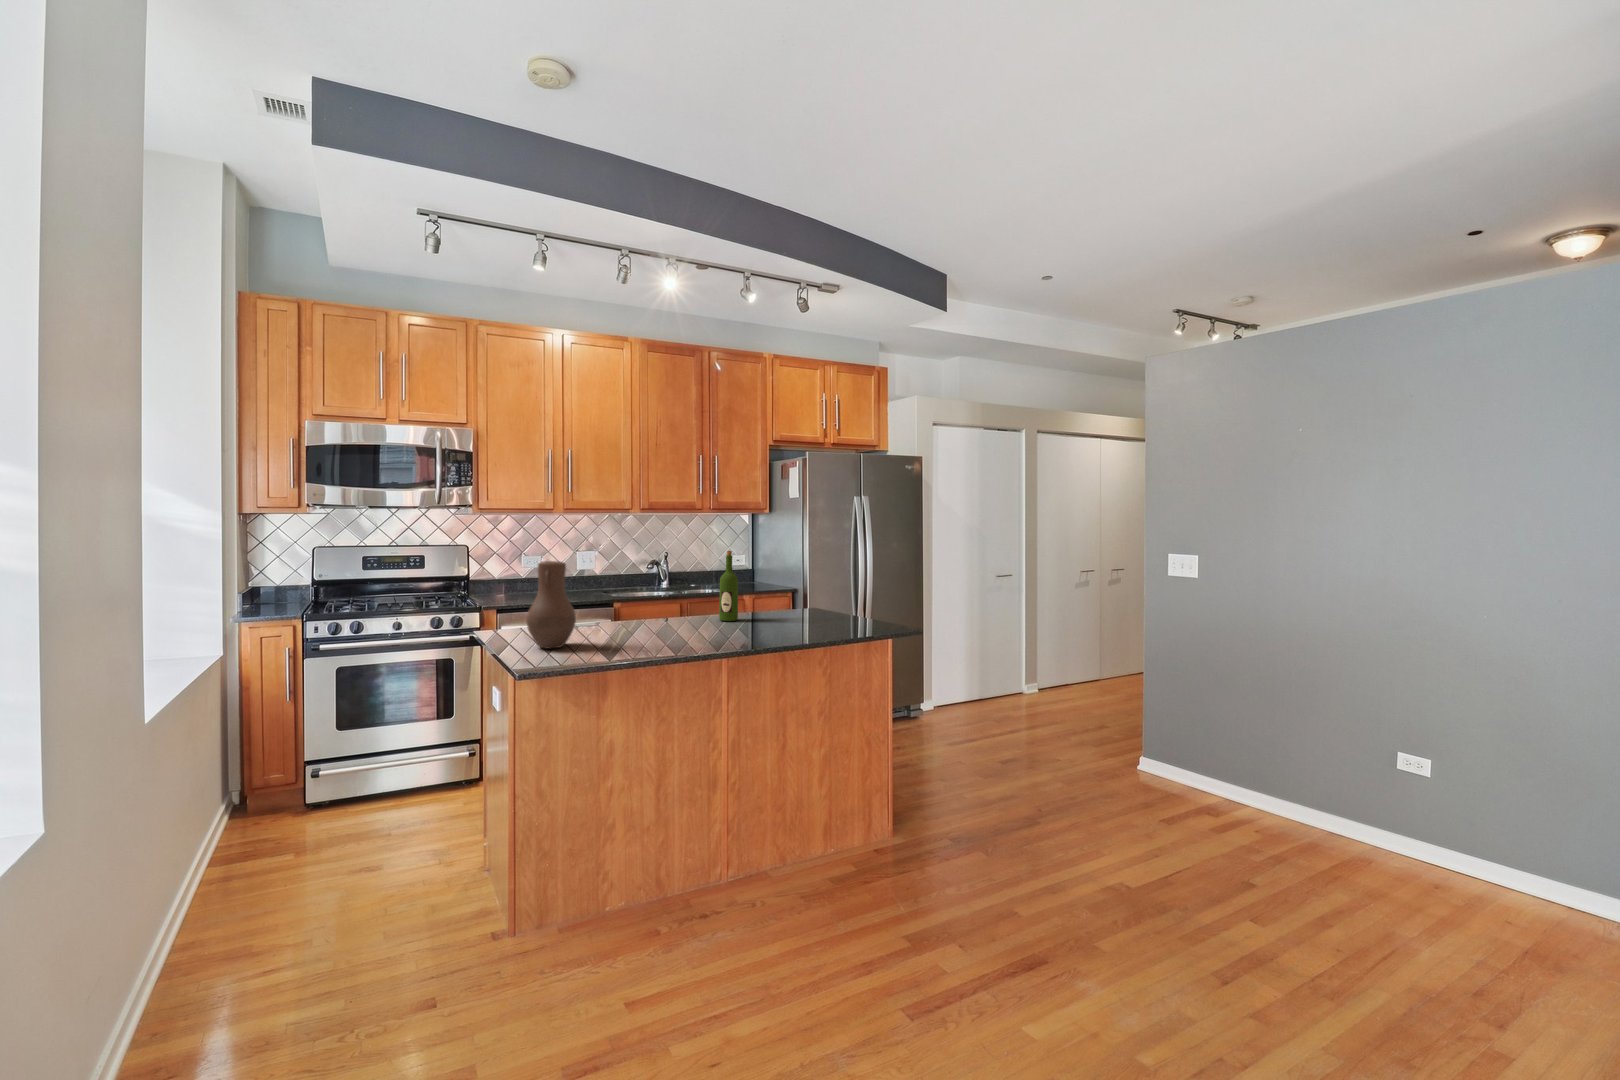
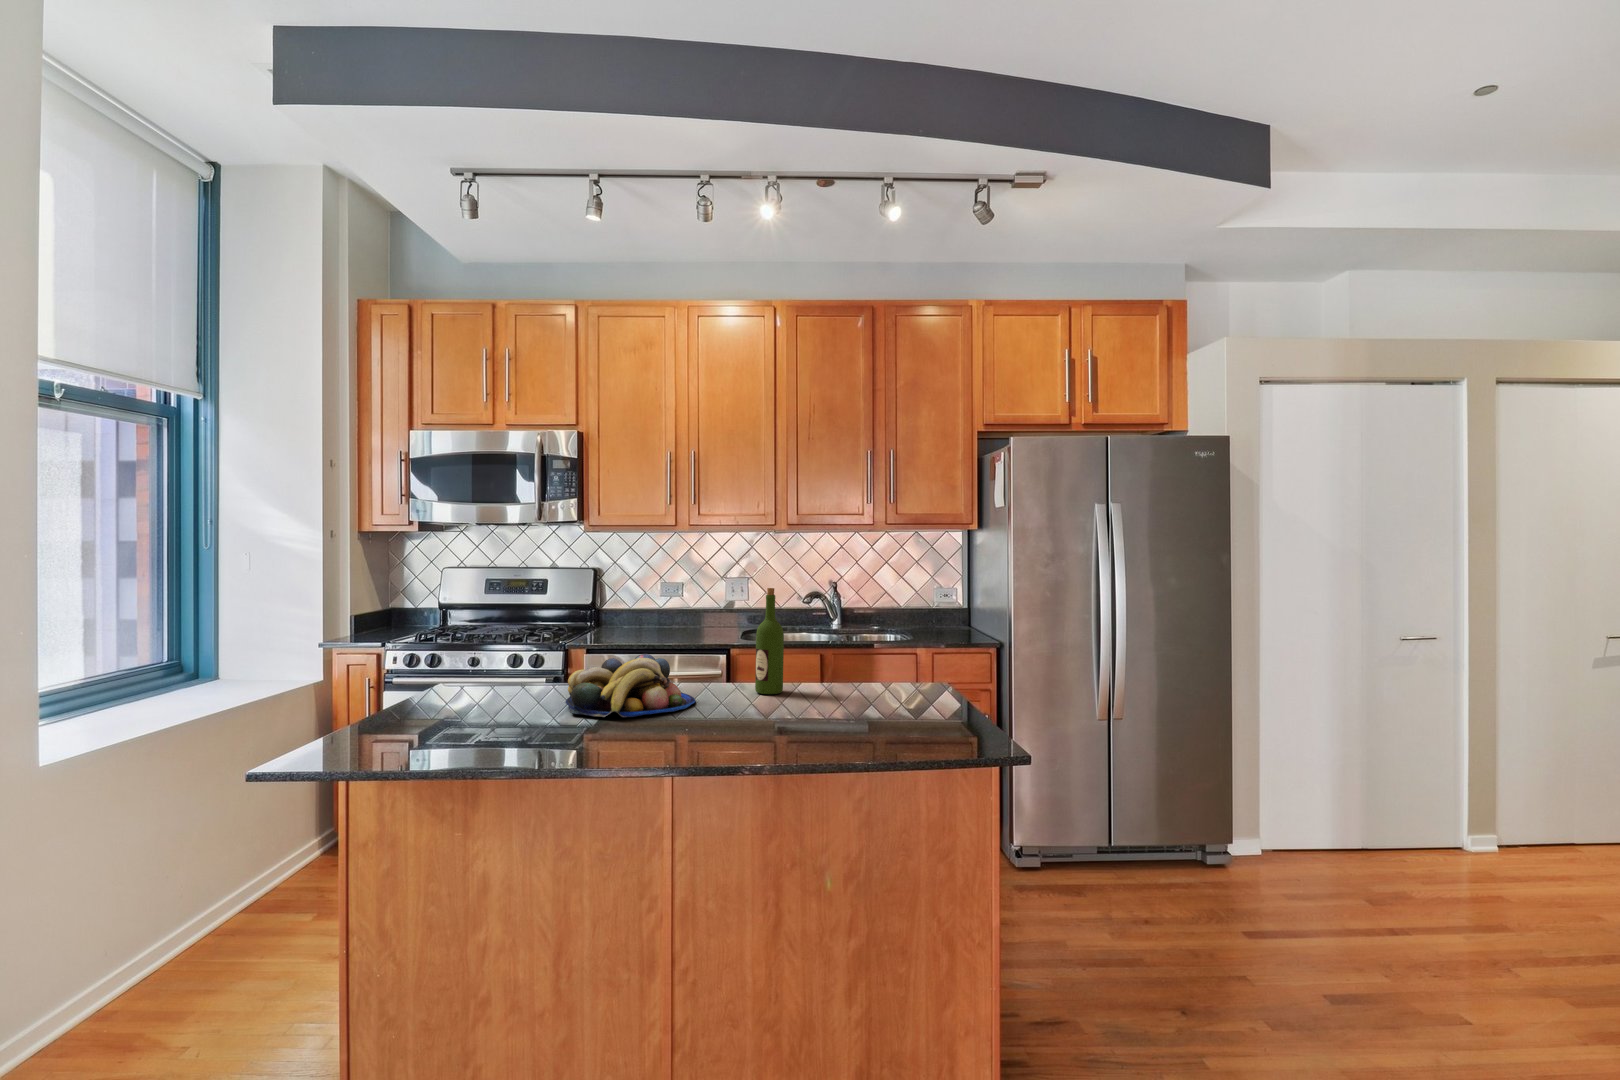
vase: present [526,561,576,649] -> none [427,598,496,718]
fruit bowl: none [608,599,700,639] -> present [565,654,696,717]

